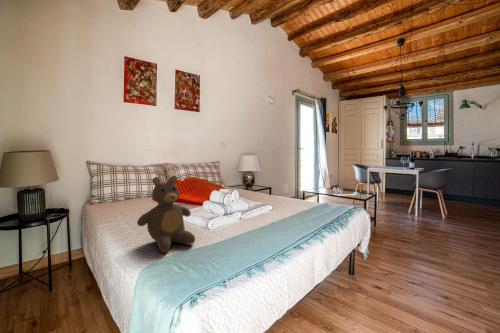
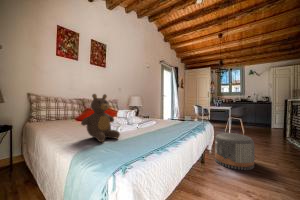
pouf: none [373,224,445,292] -> present [215,133,255,170]

